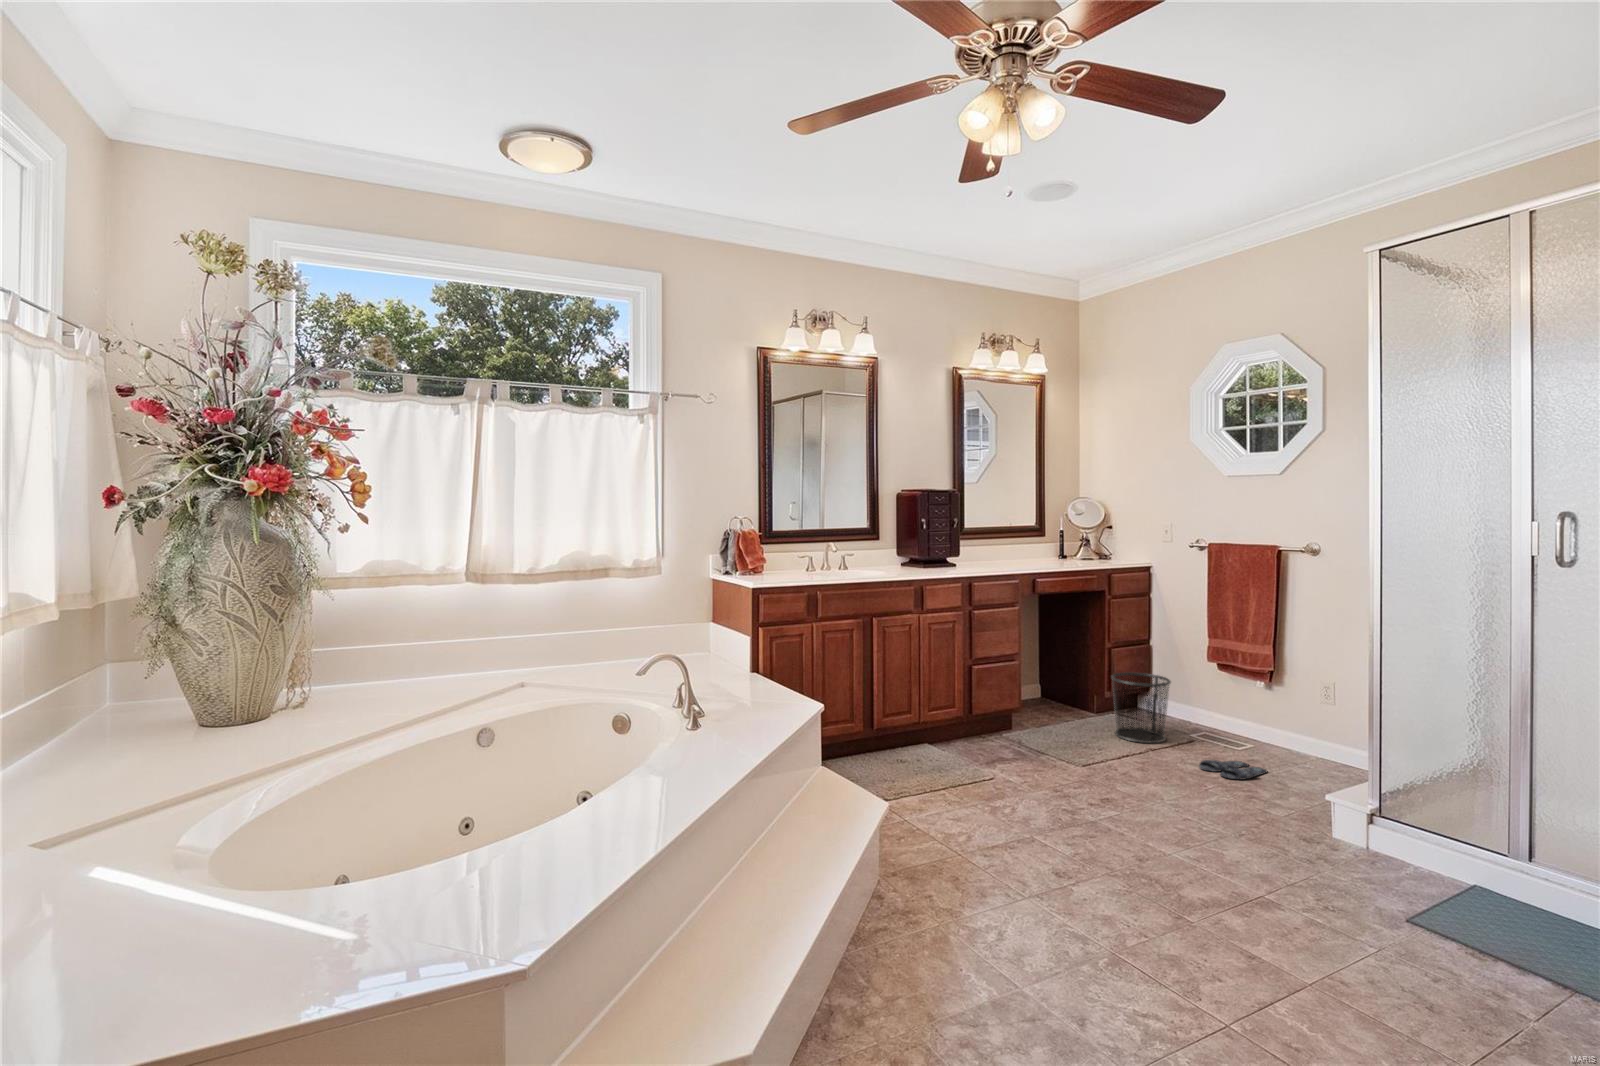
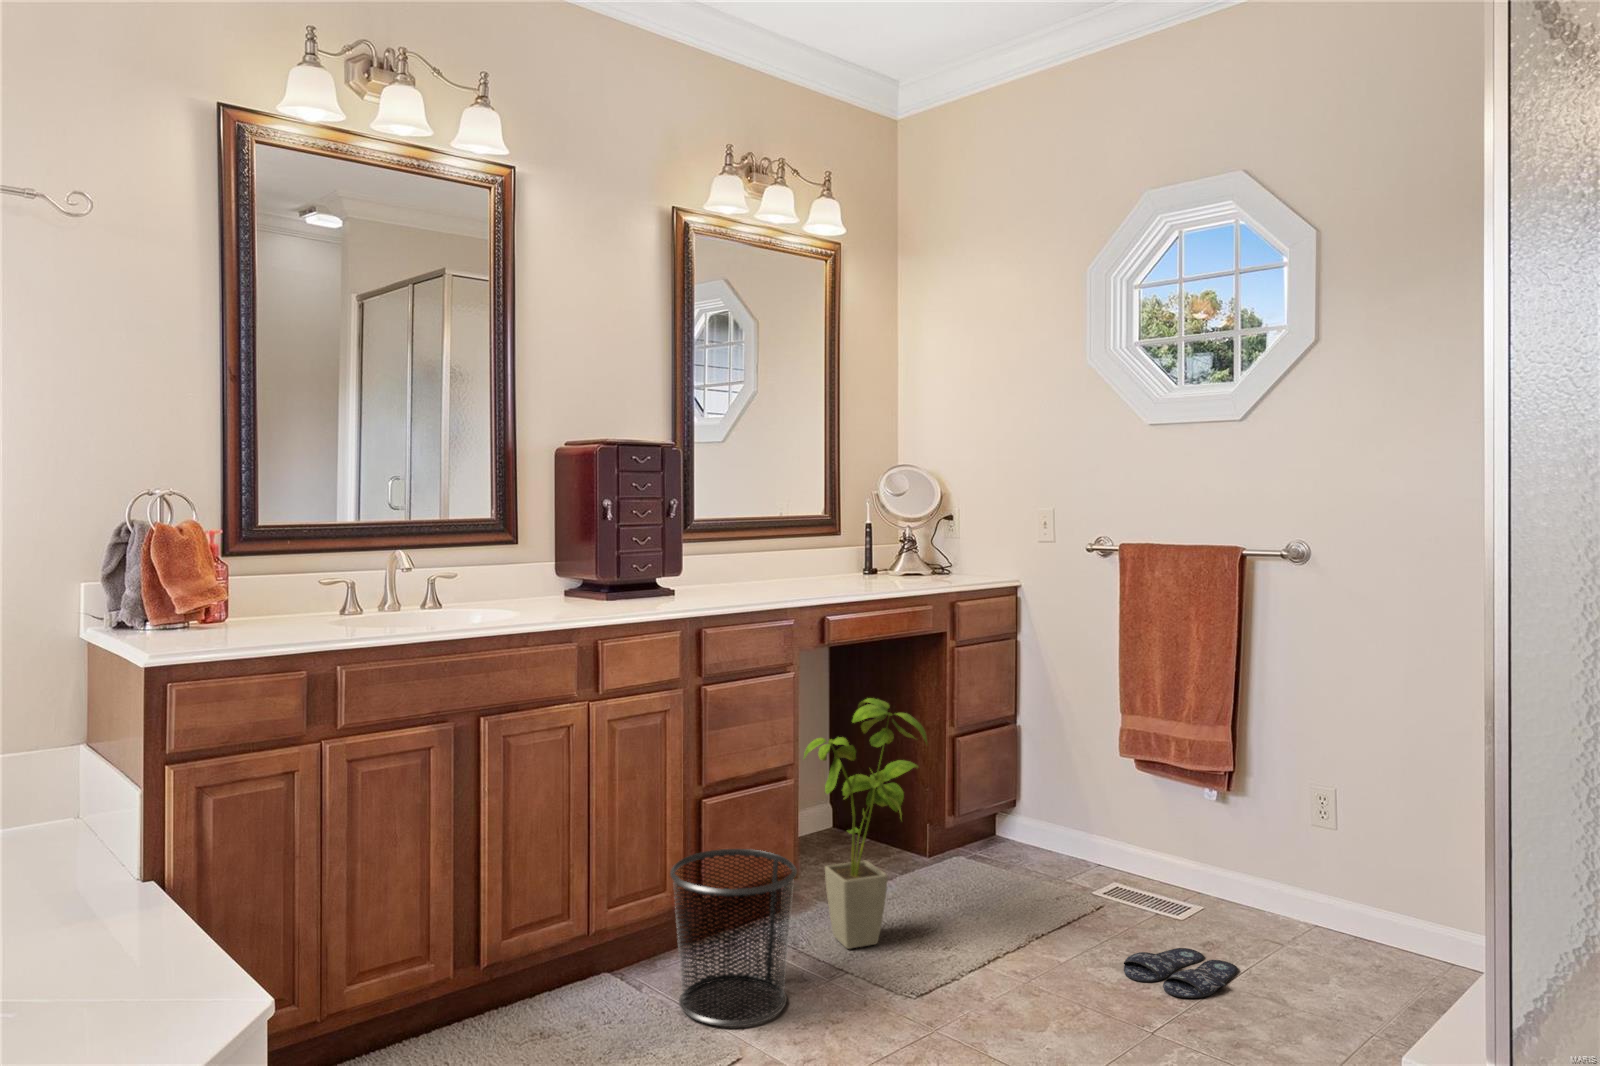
house plant: none [1023,620,1090,746] -> present [803,698,927,949]
waste bin: present [1111,672,1171,743] -> present [670,849,797,1027]

